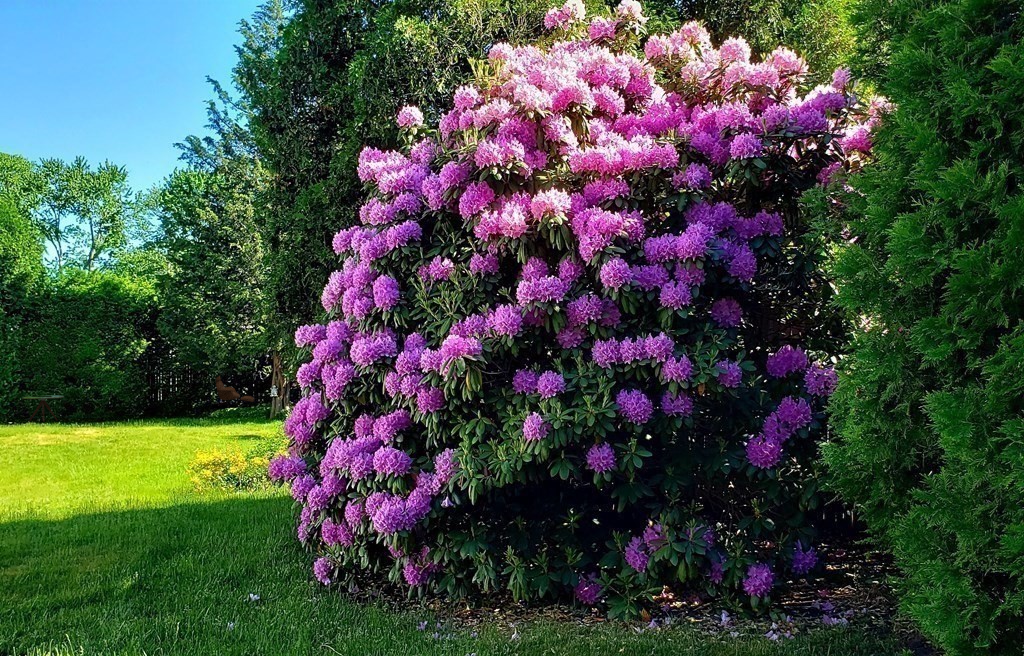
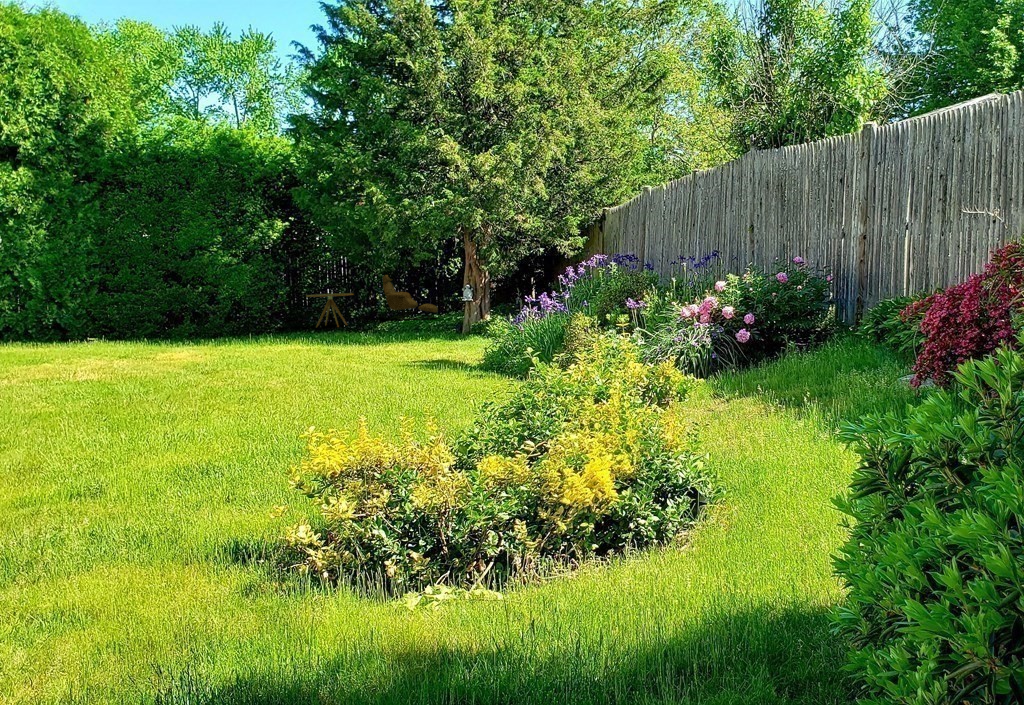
round table: present [23,396,63,422] -> present [307,293,354,327]

